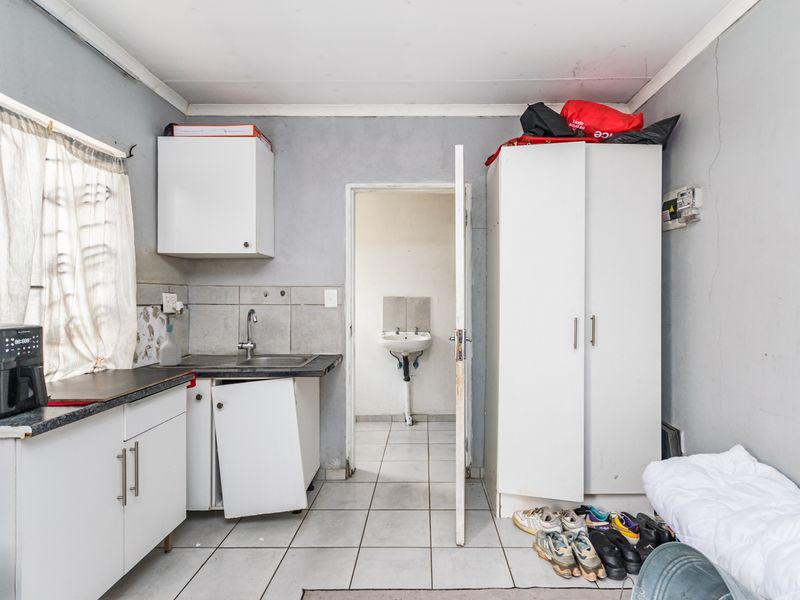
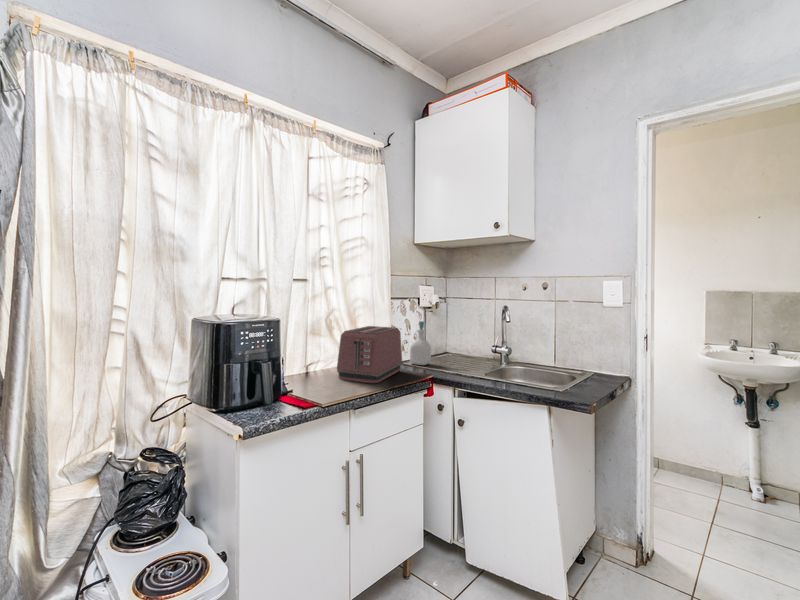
toaster: none [92,331,157,383] -> present [337,326,402,383]

